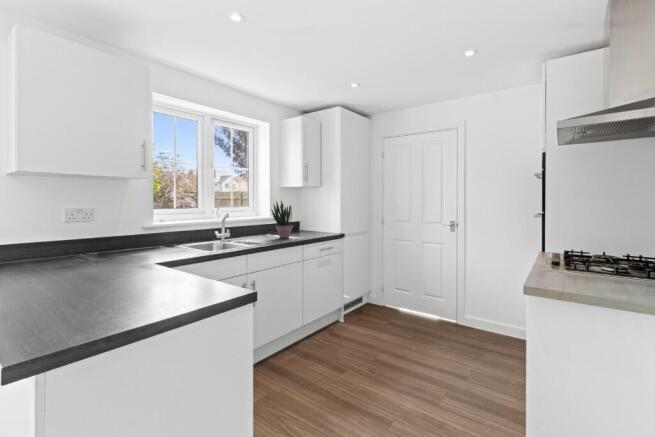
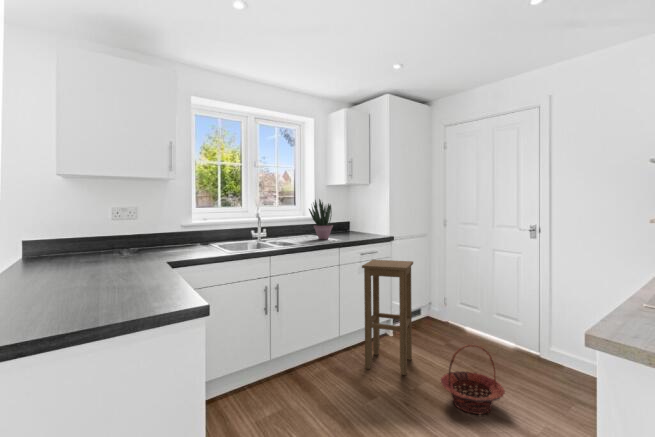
stool: none [328,256,368,355] -> present [362,260,413,375]
basket: none [399,324,449,379] -> present [441,345,505,414]

